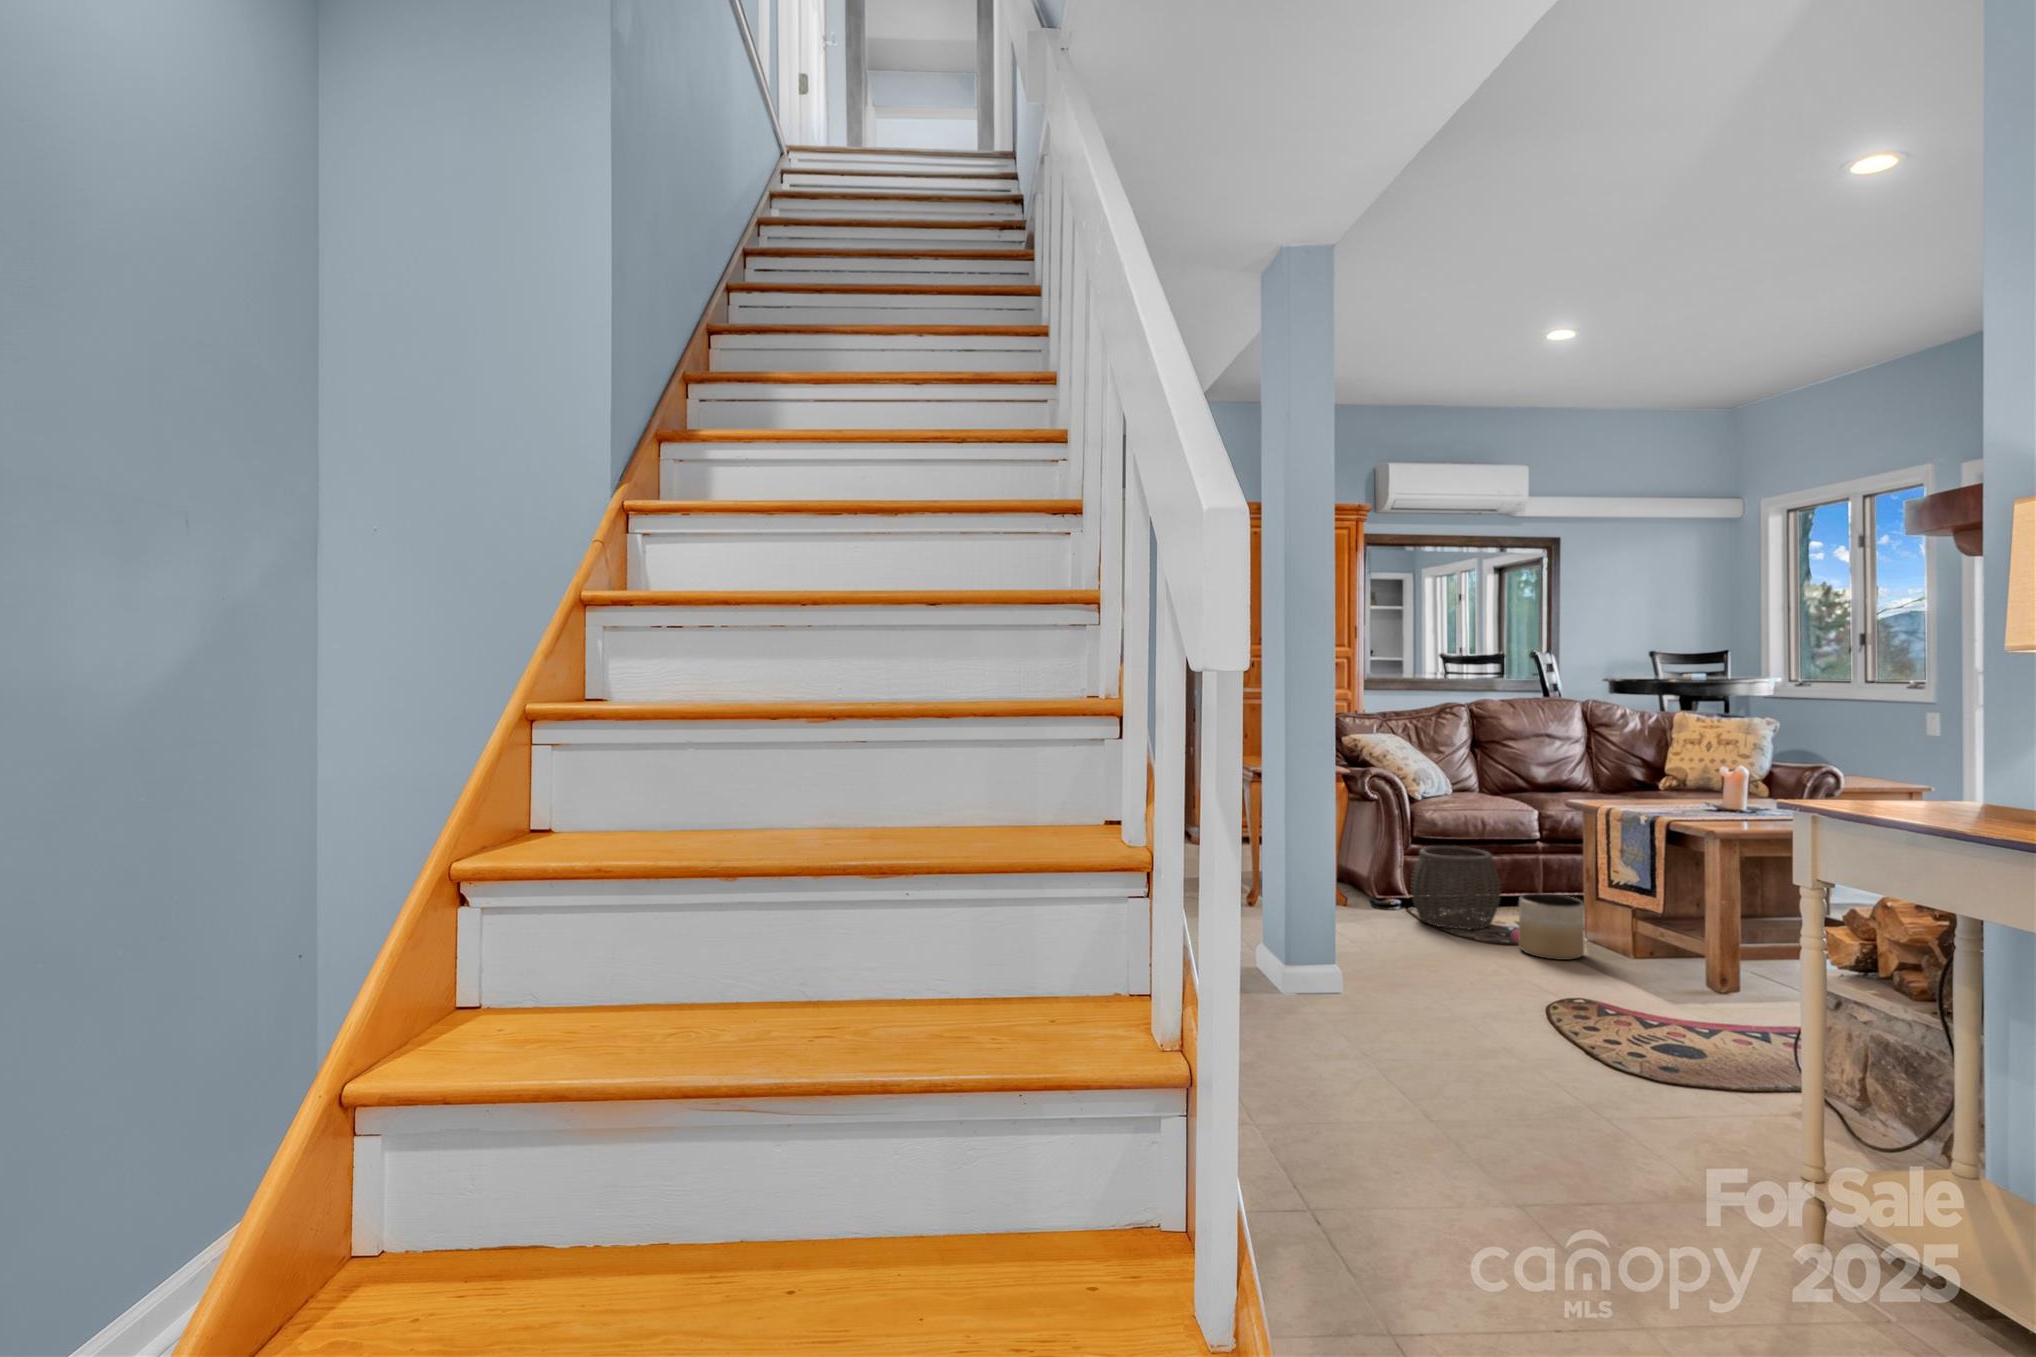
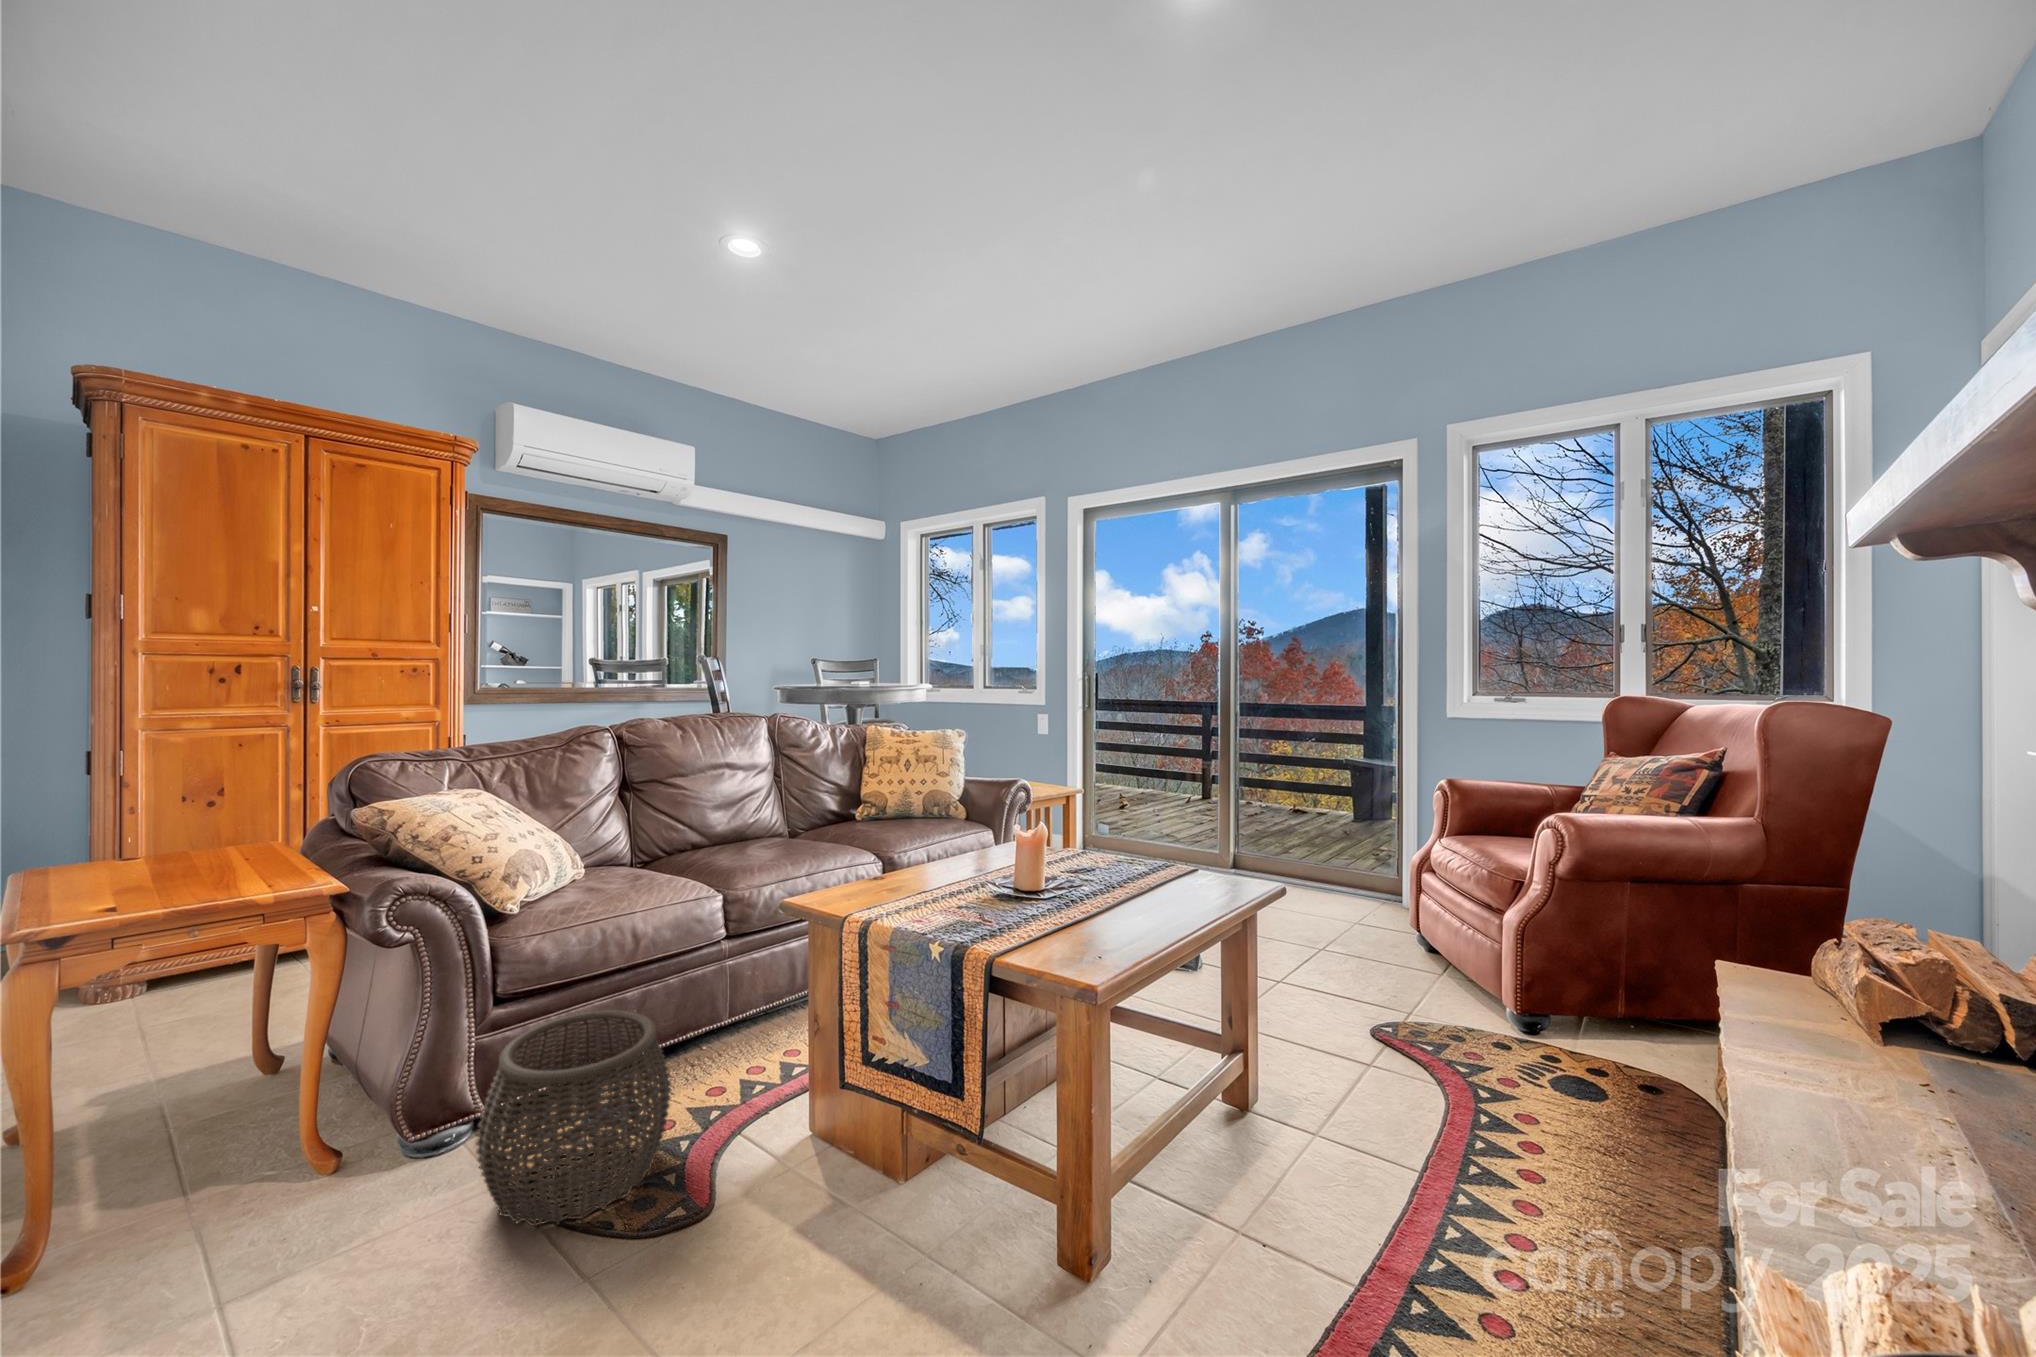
planter: present [1518,893,1585,960] -> none [712,1107,837,1287]

